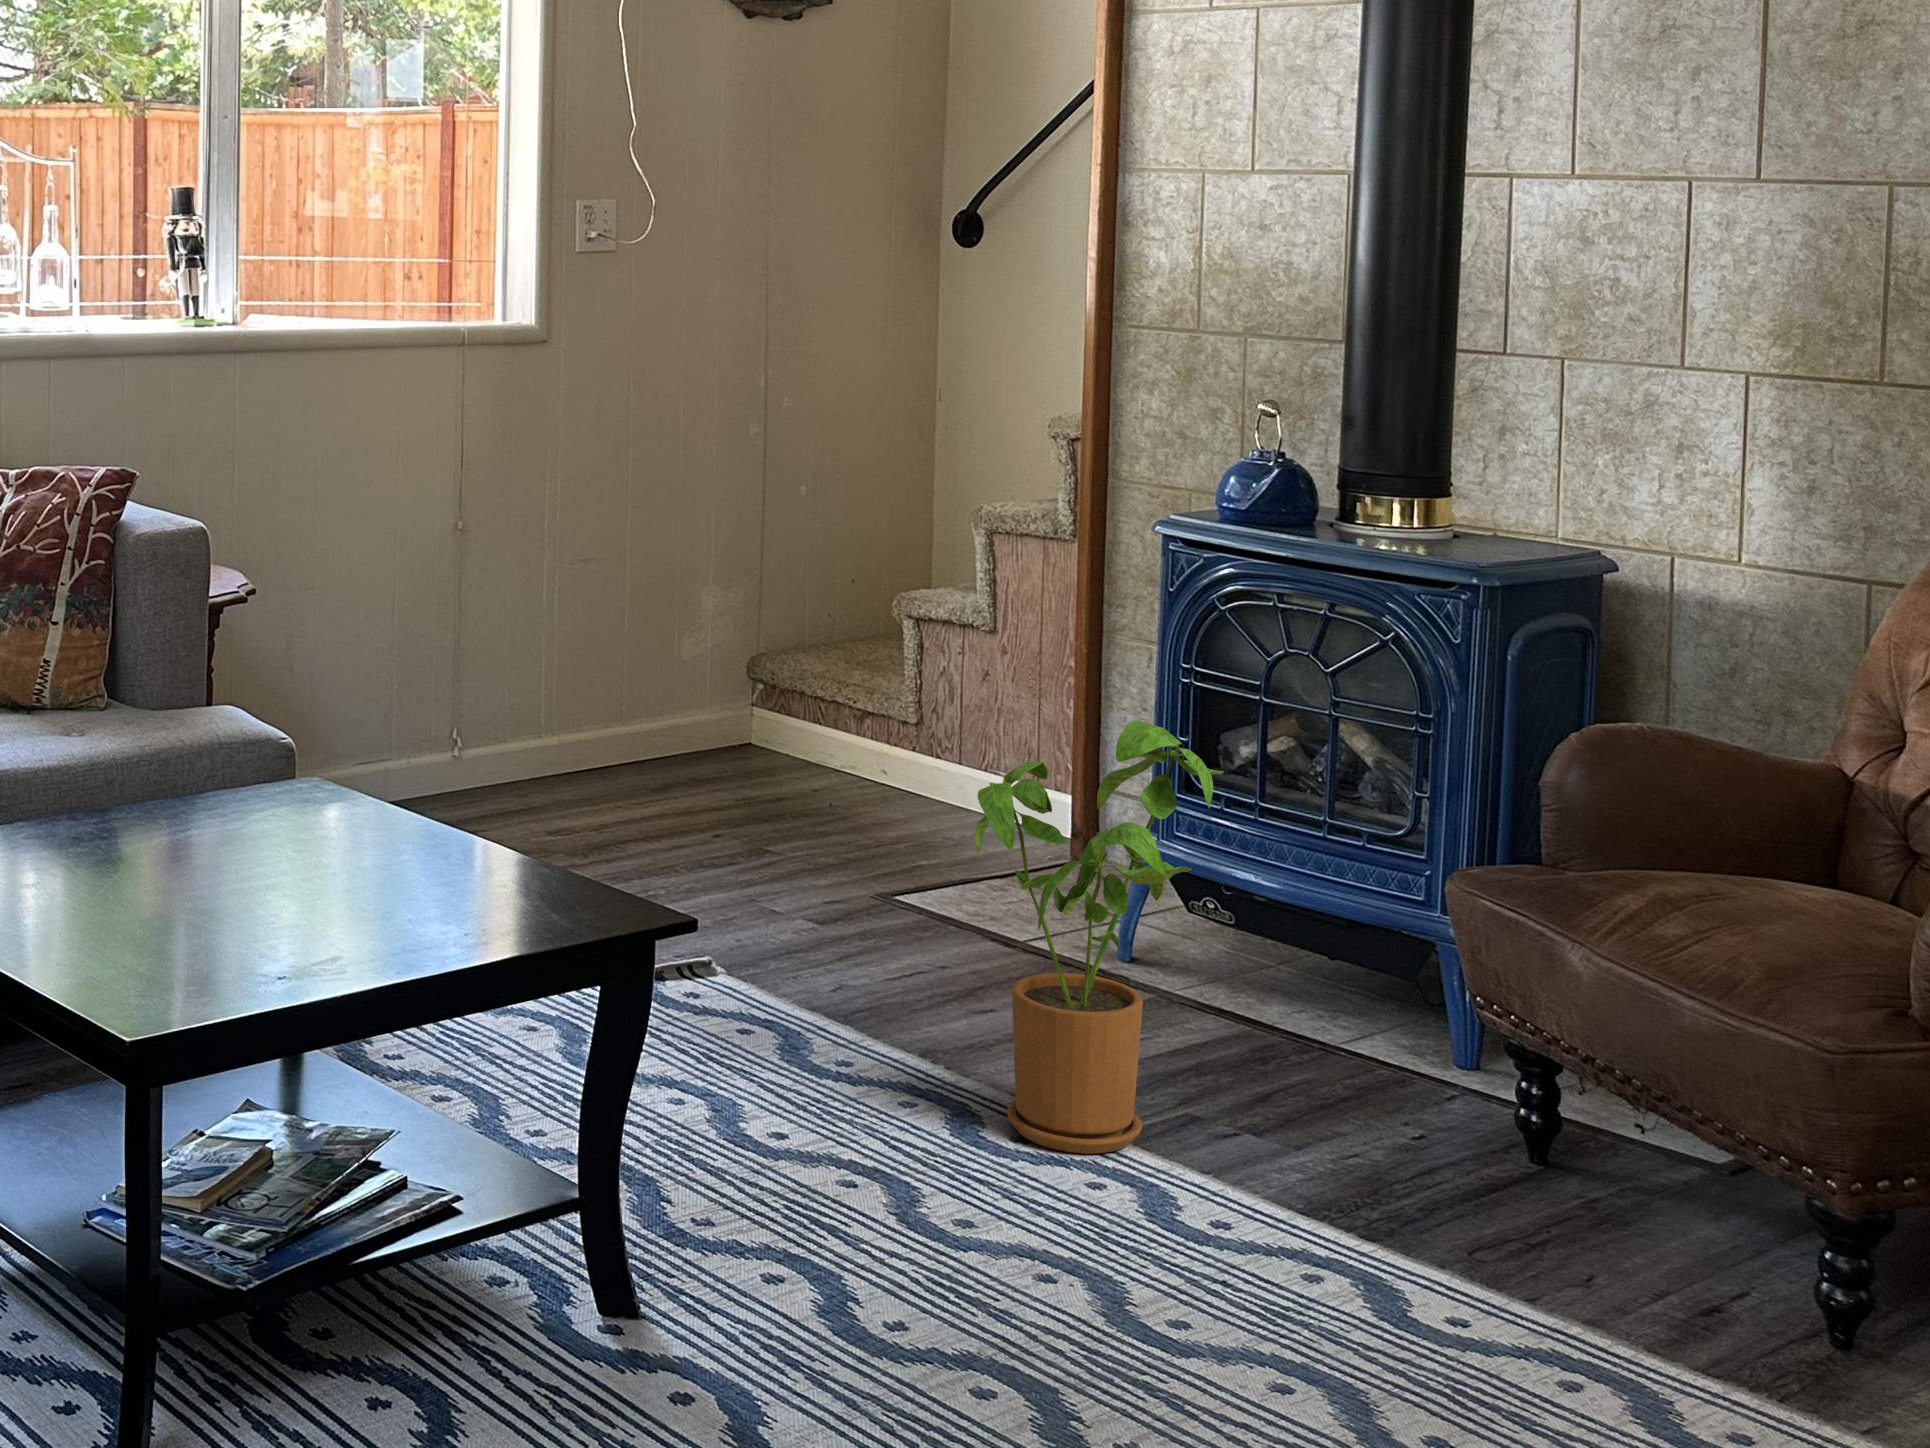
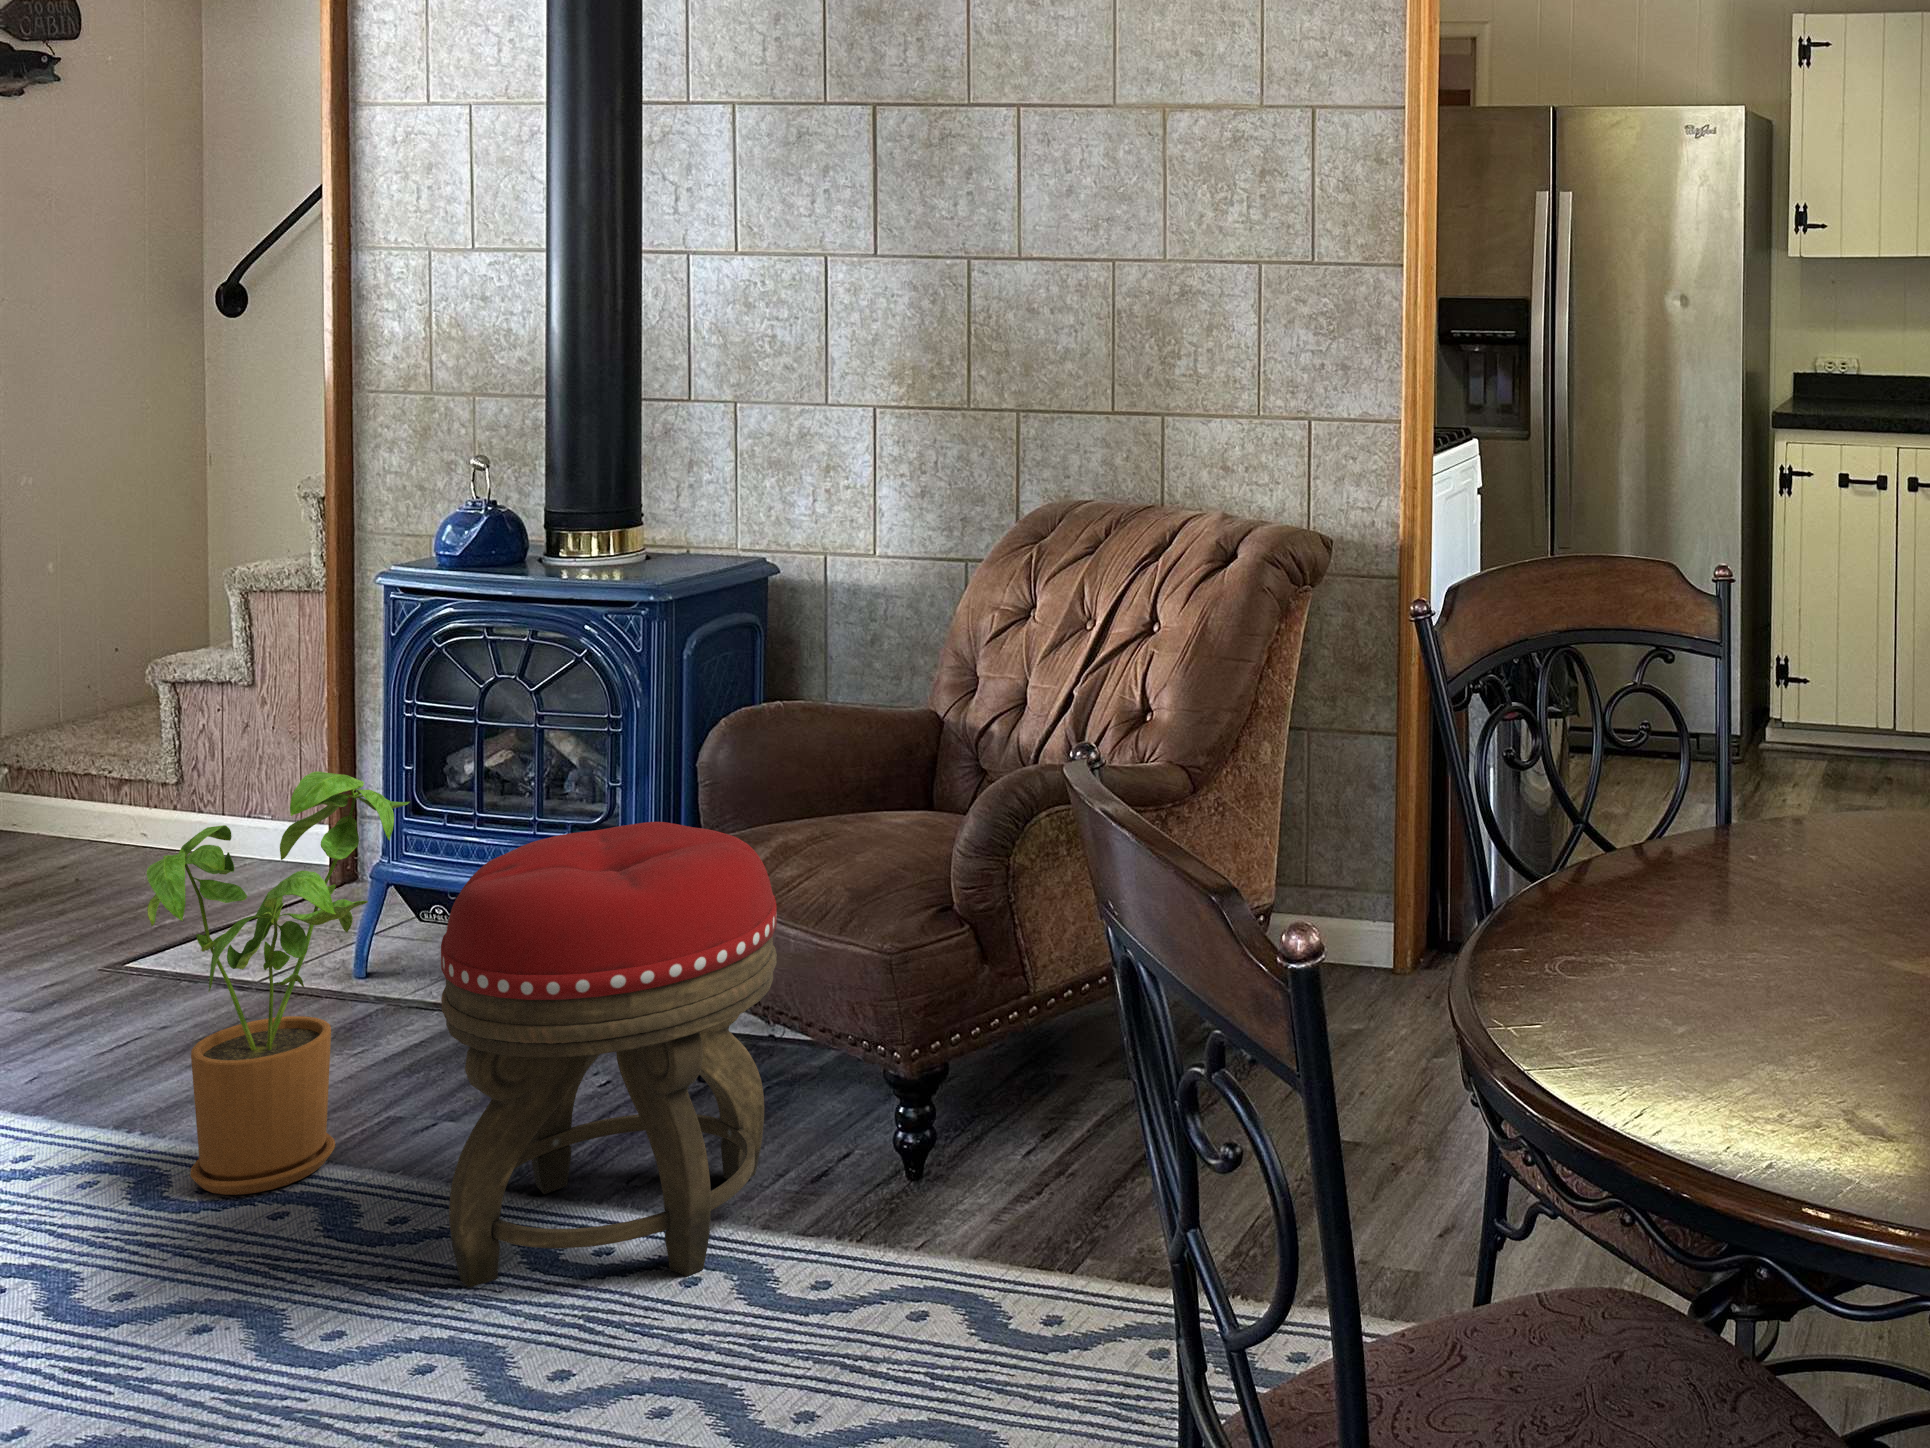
footstool: none [1286,835,1681,1388] -> present [441,822,777,1287]

